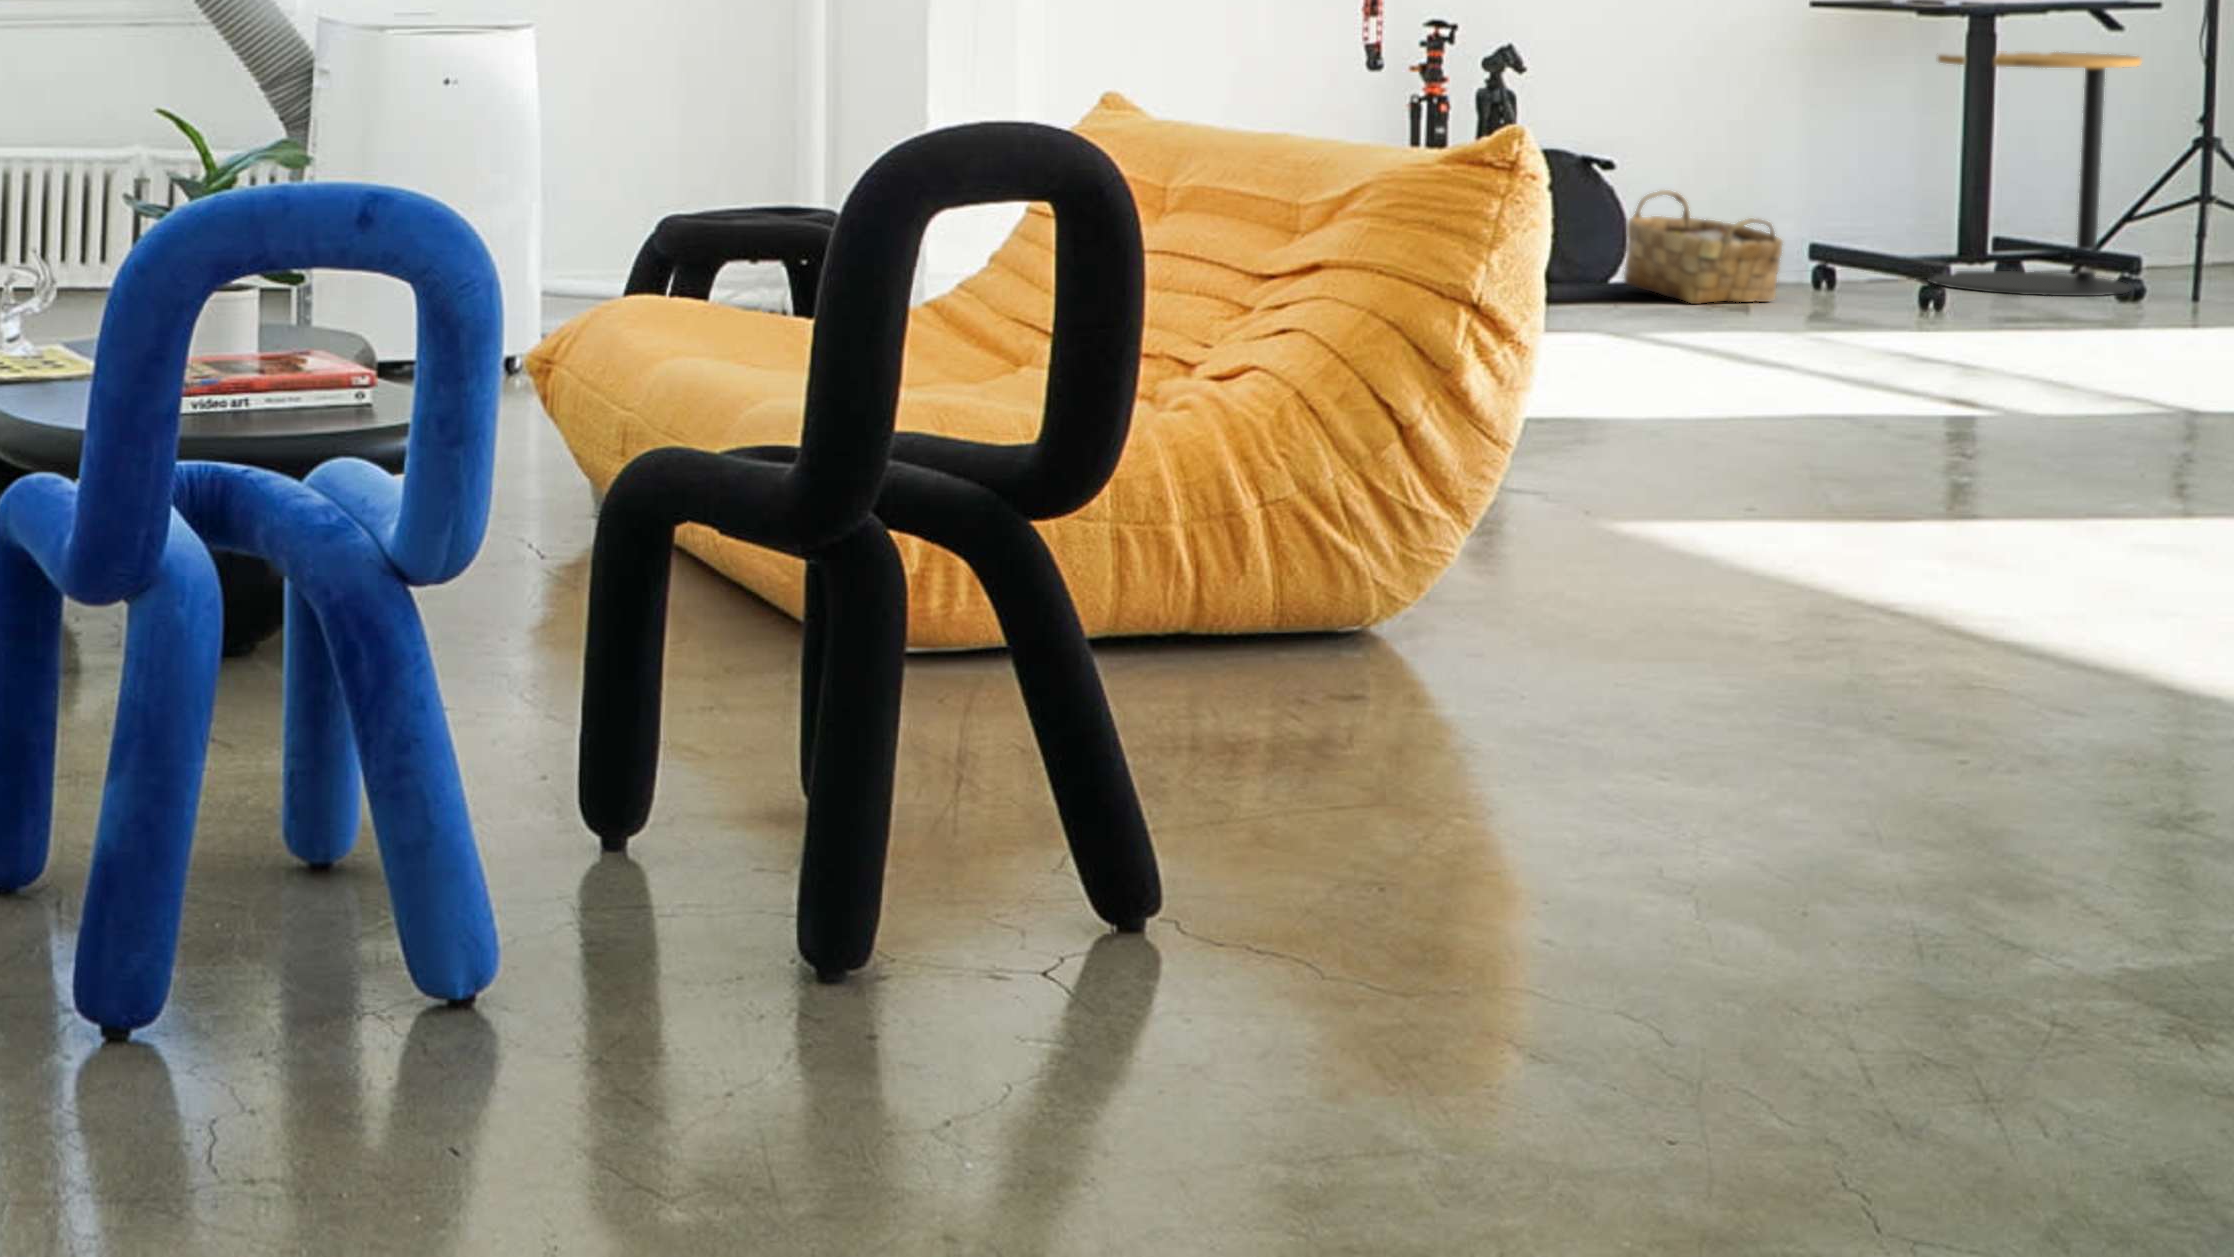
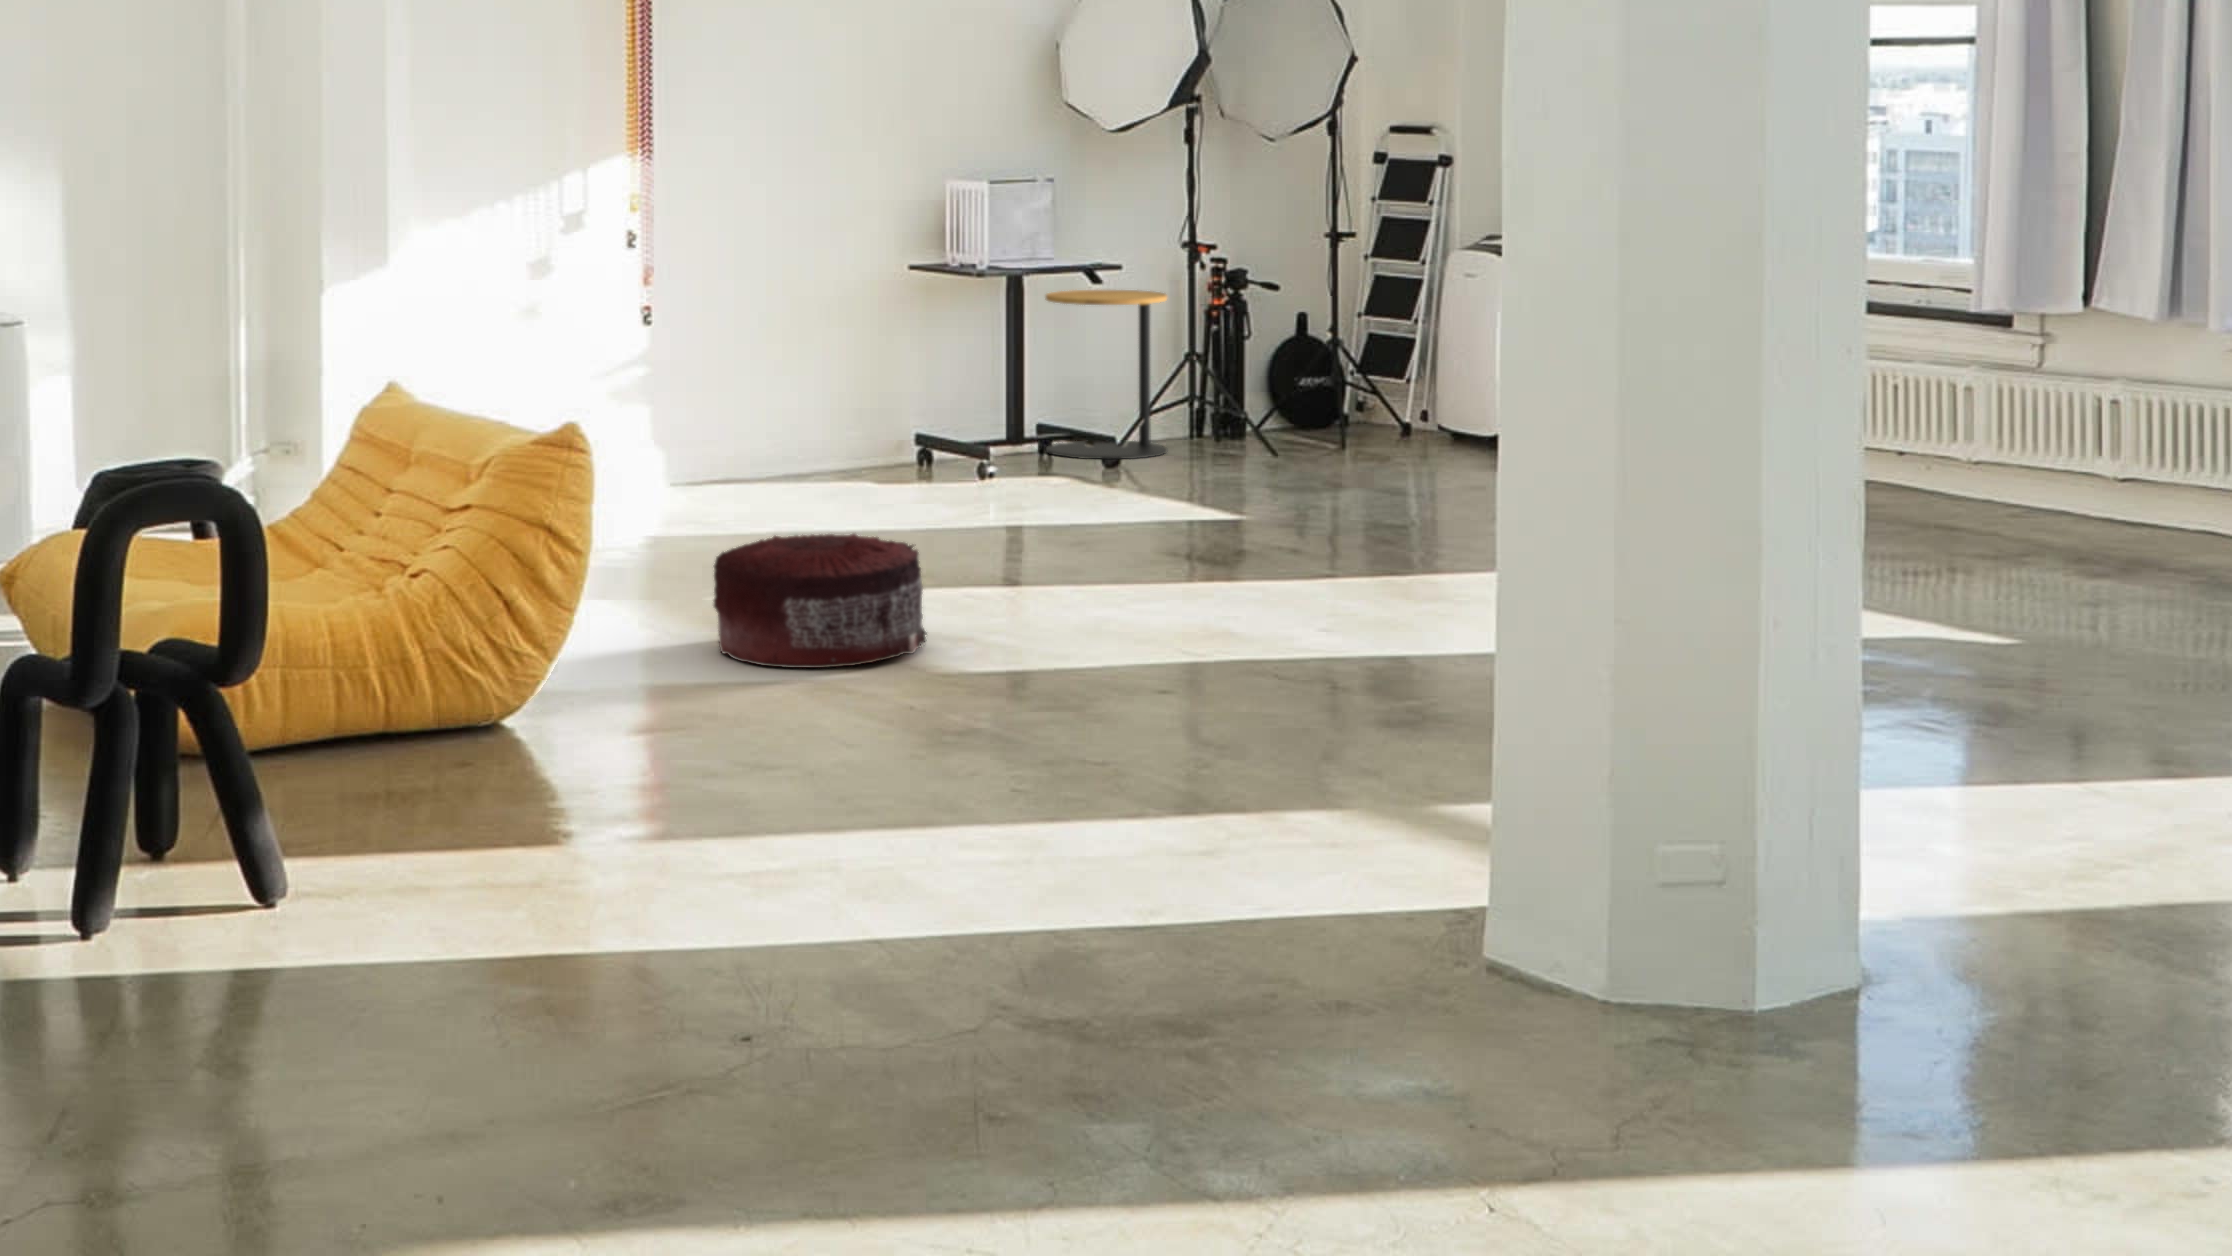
woven basket: present [1624,190,1782,304] -> none [838,396,934,477]
pouf: none [1661,352,2054,575] -> present [714,534,926,668]

